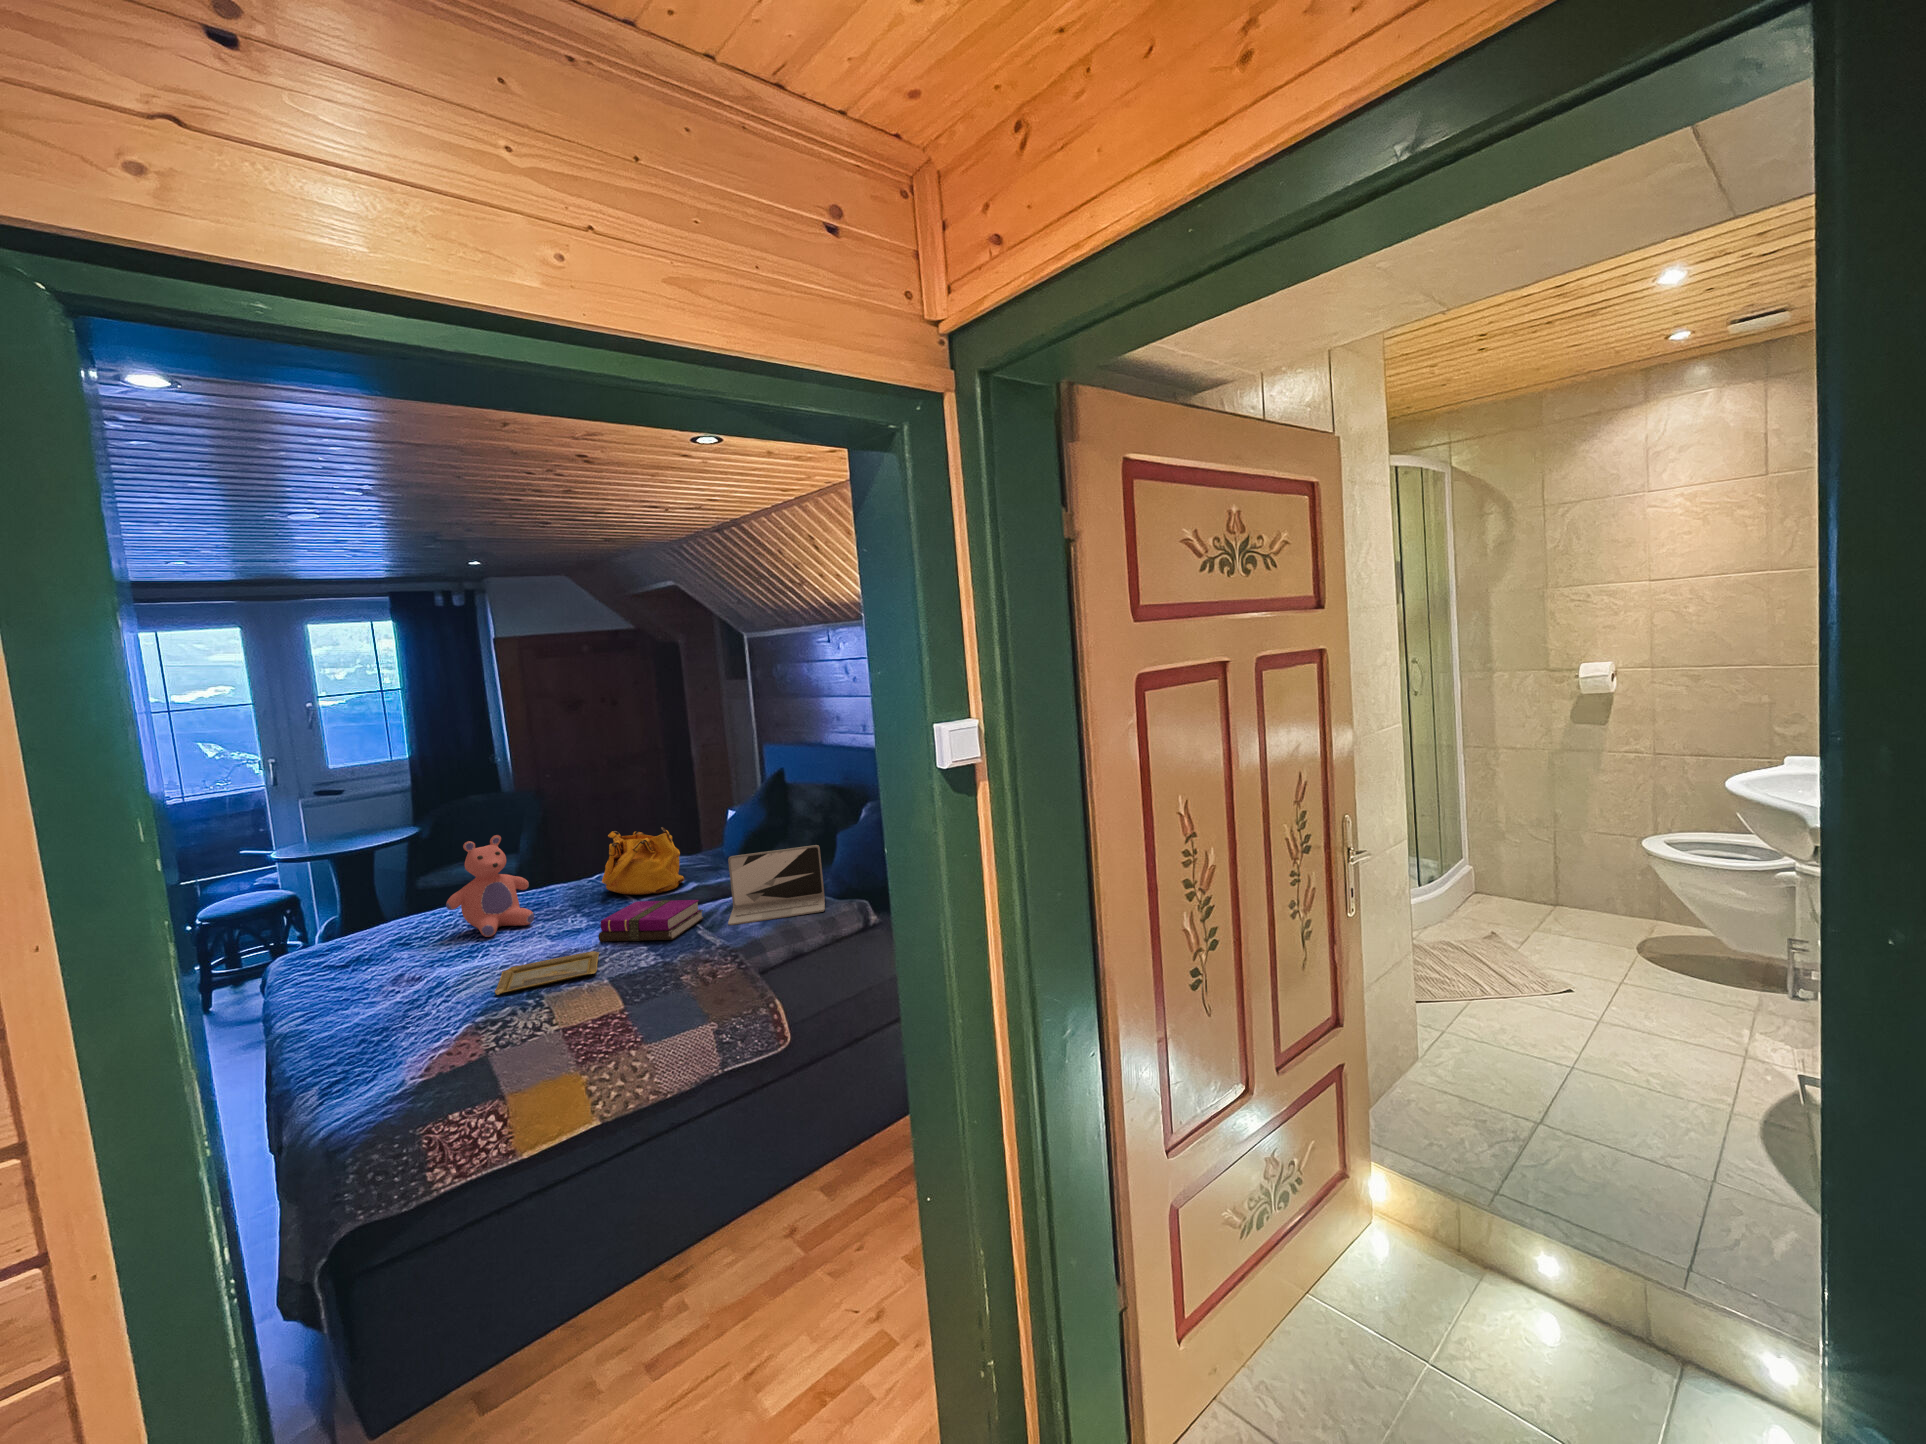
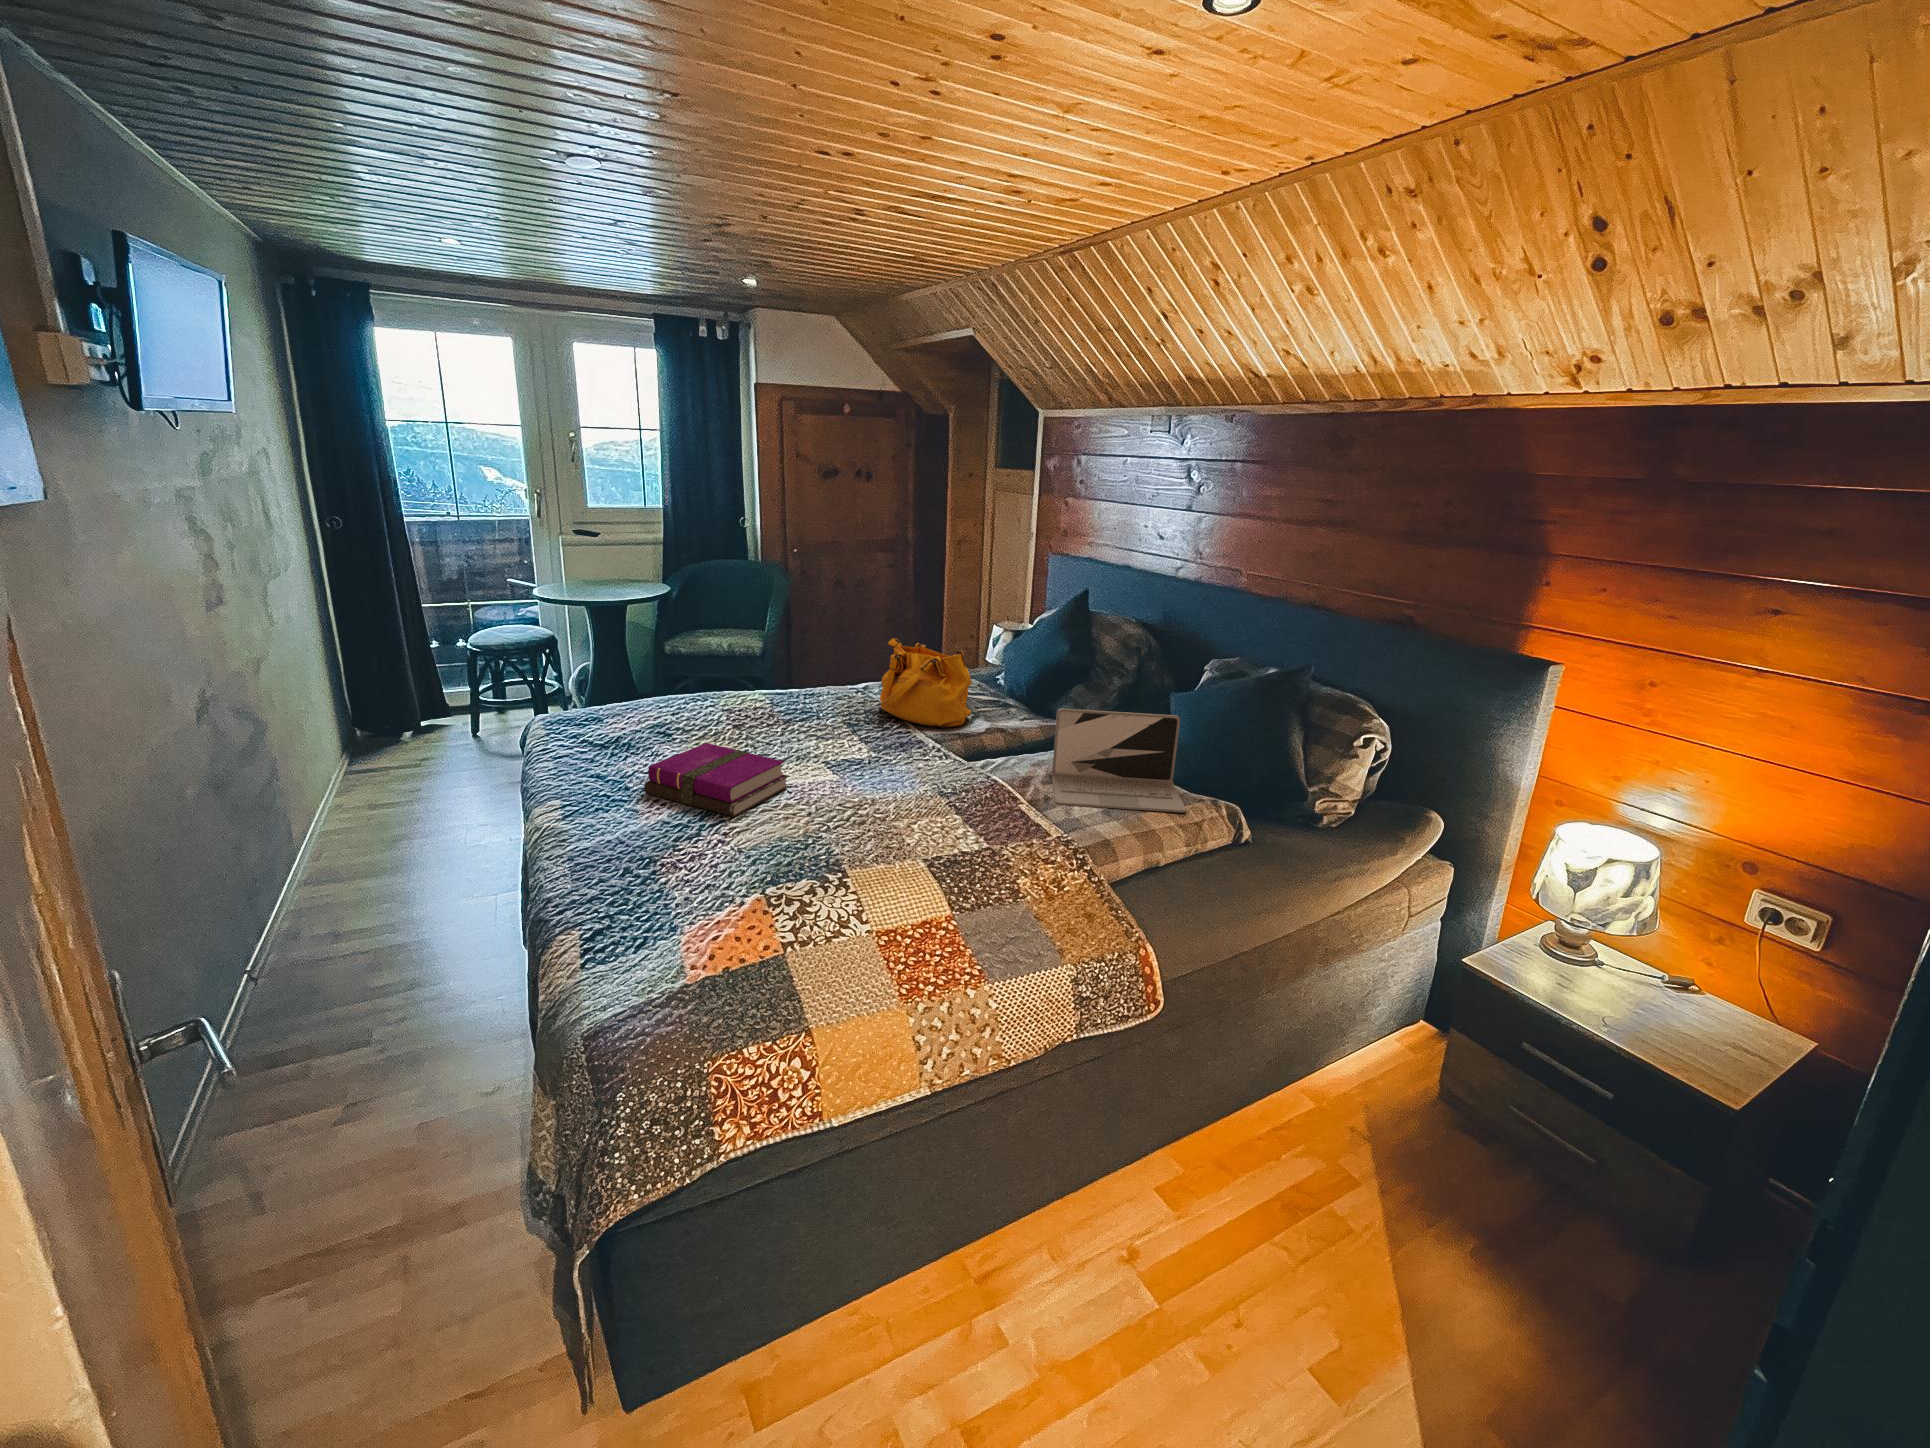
teddy bear: present [446,835,534,937] -> none [713,623,808,748]
notebook: present [599,900,704,942] -> present [644,743,788,817]
tray: present [495,951,600,995] -> none [783,808,908,851]

